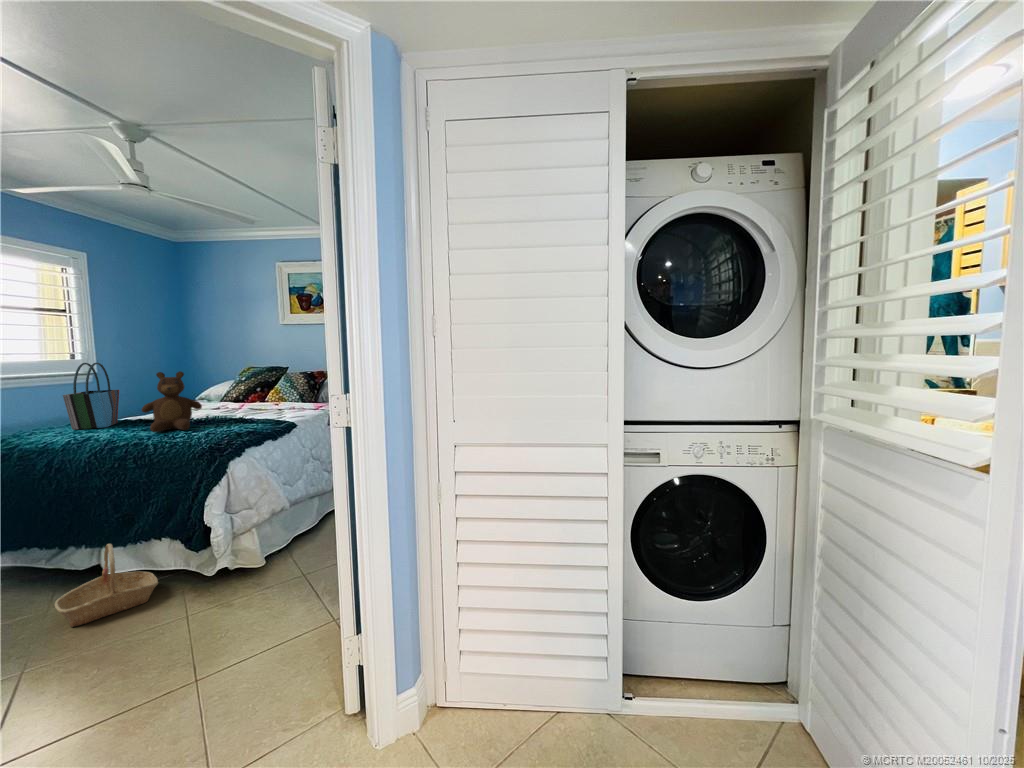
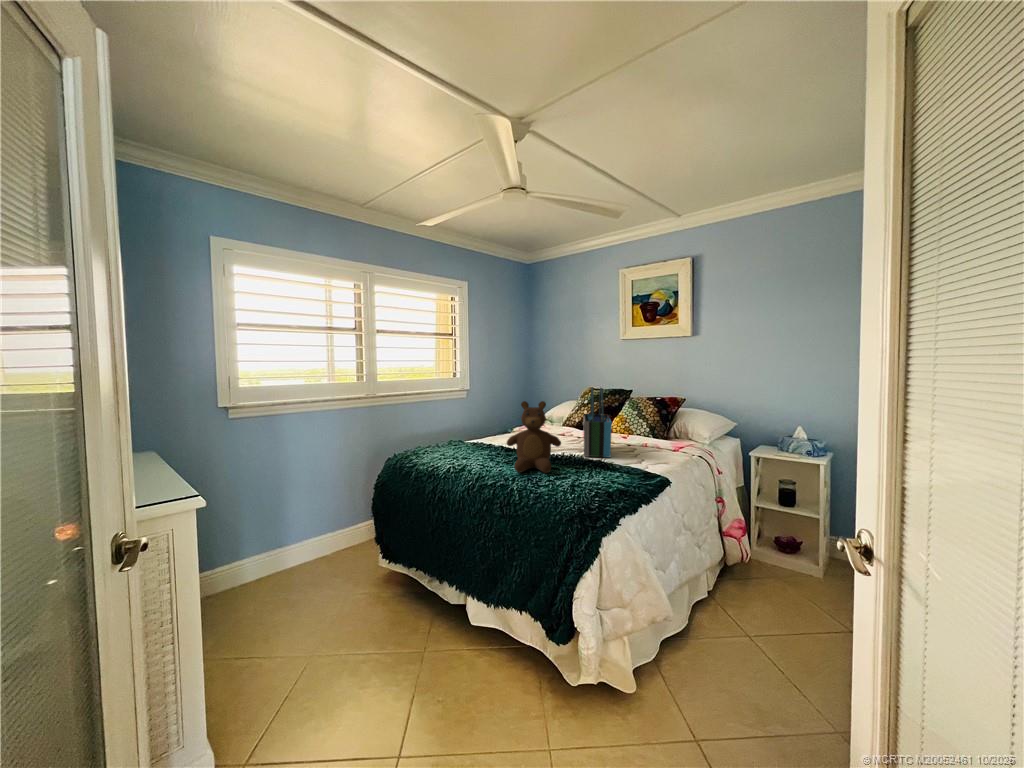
tote bag: present [63,363,119,430] -> present [584,387,612,457]
basket: present [55,544,158,627] -> none [430,606,520,707]

